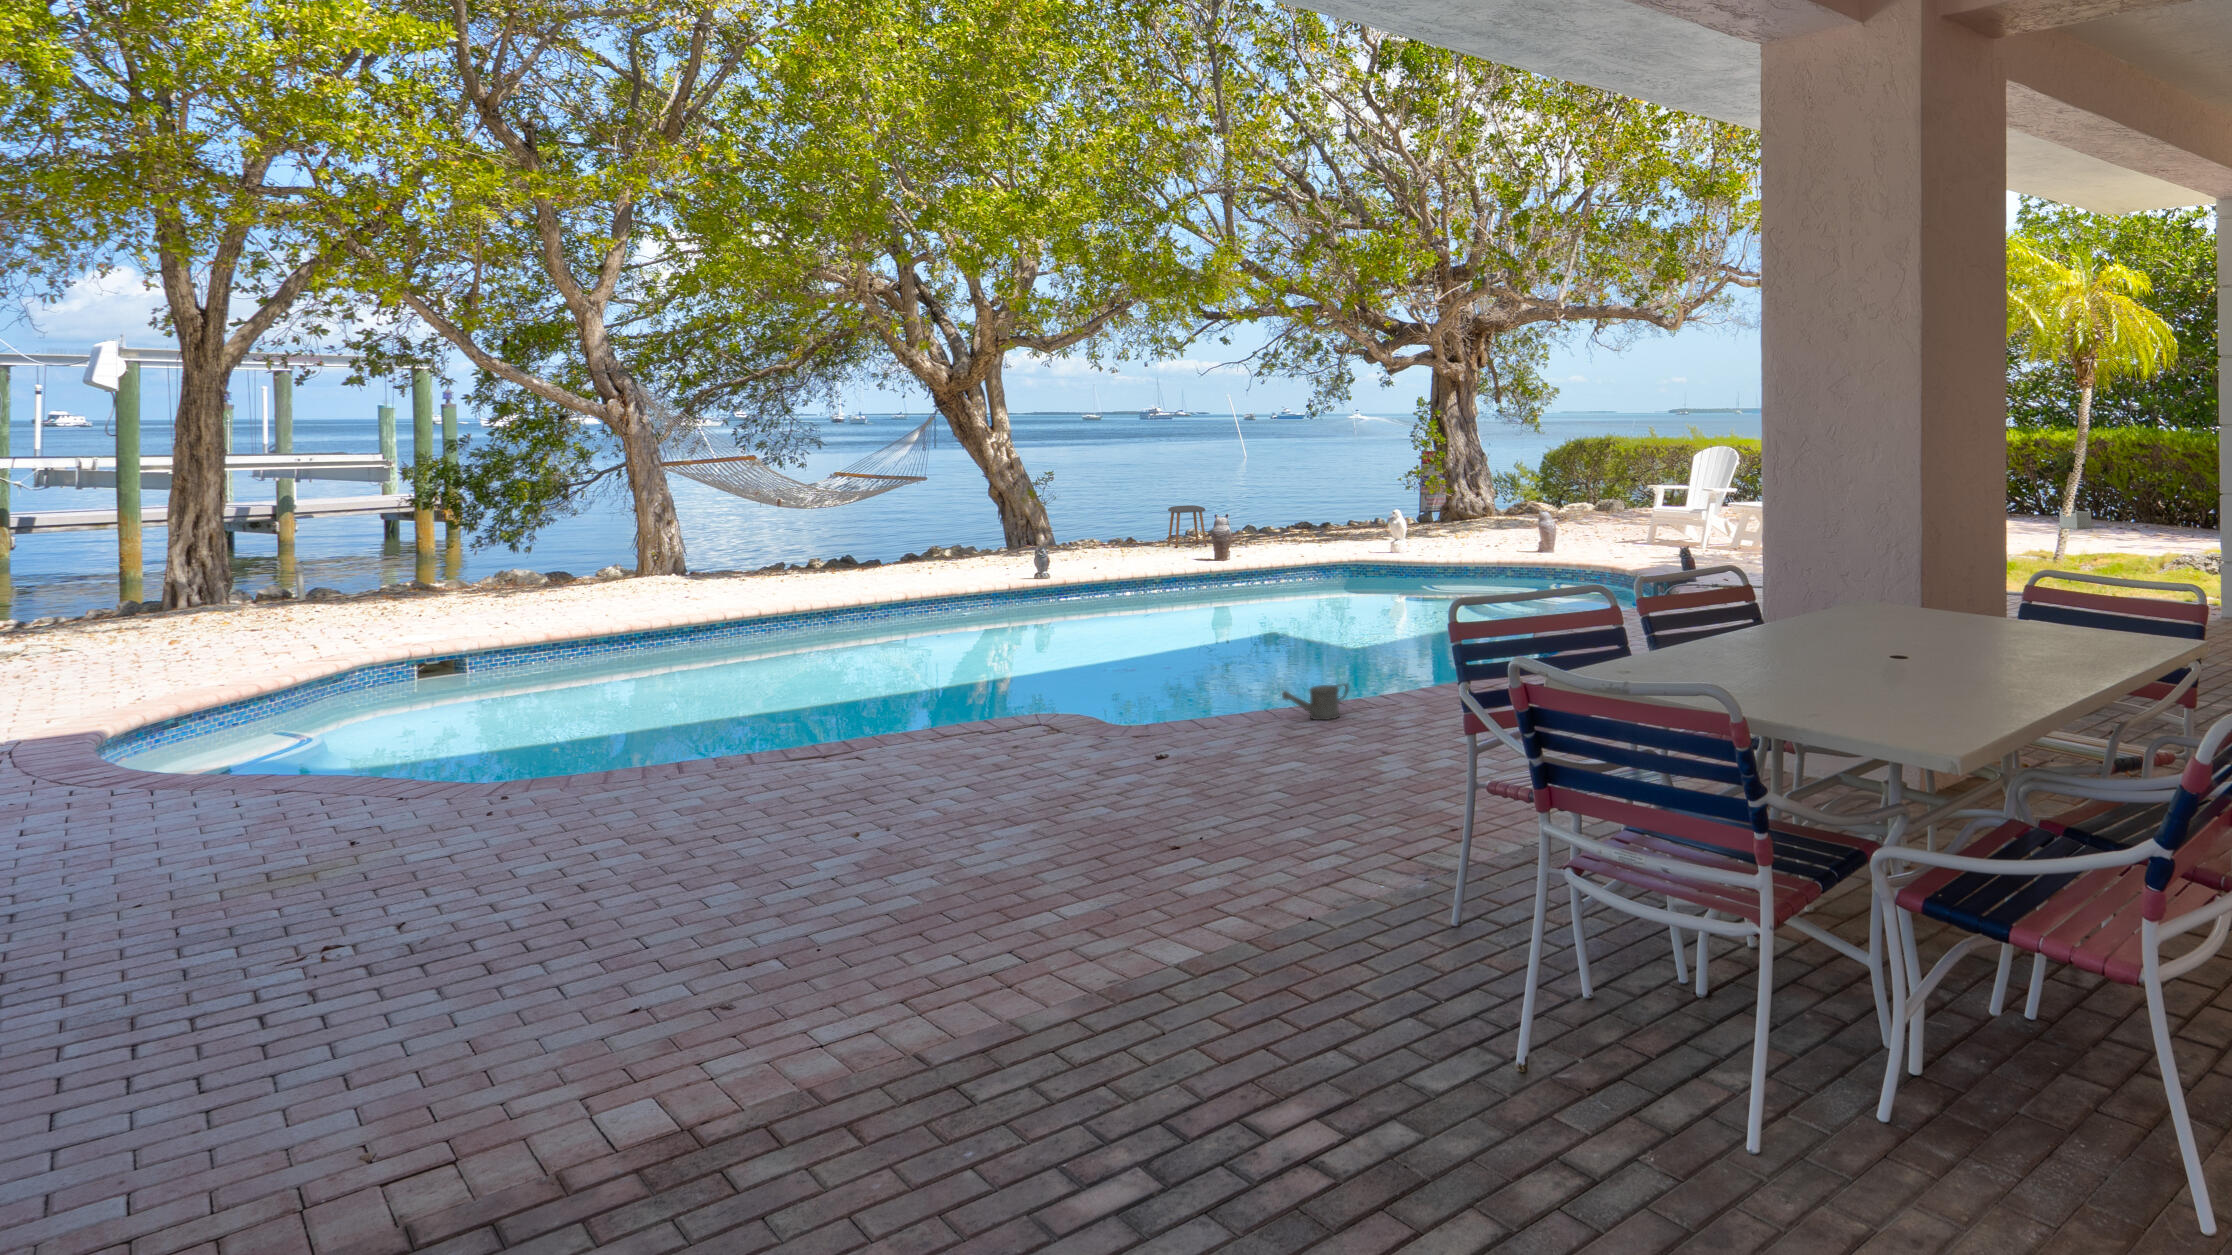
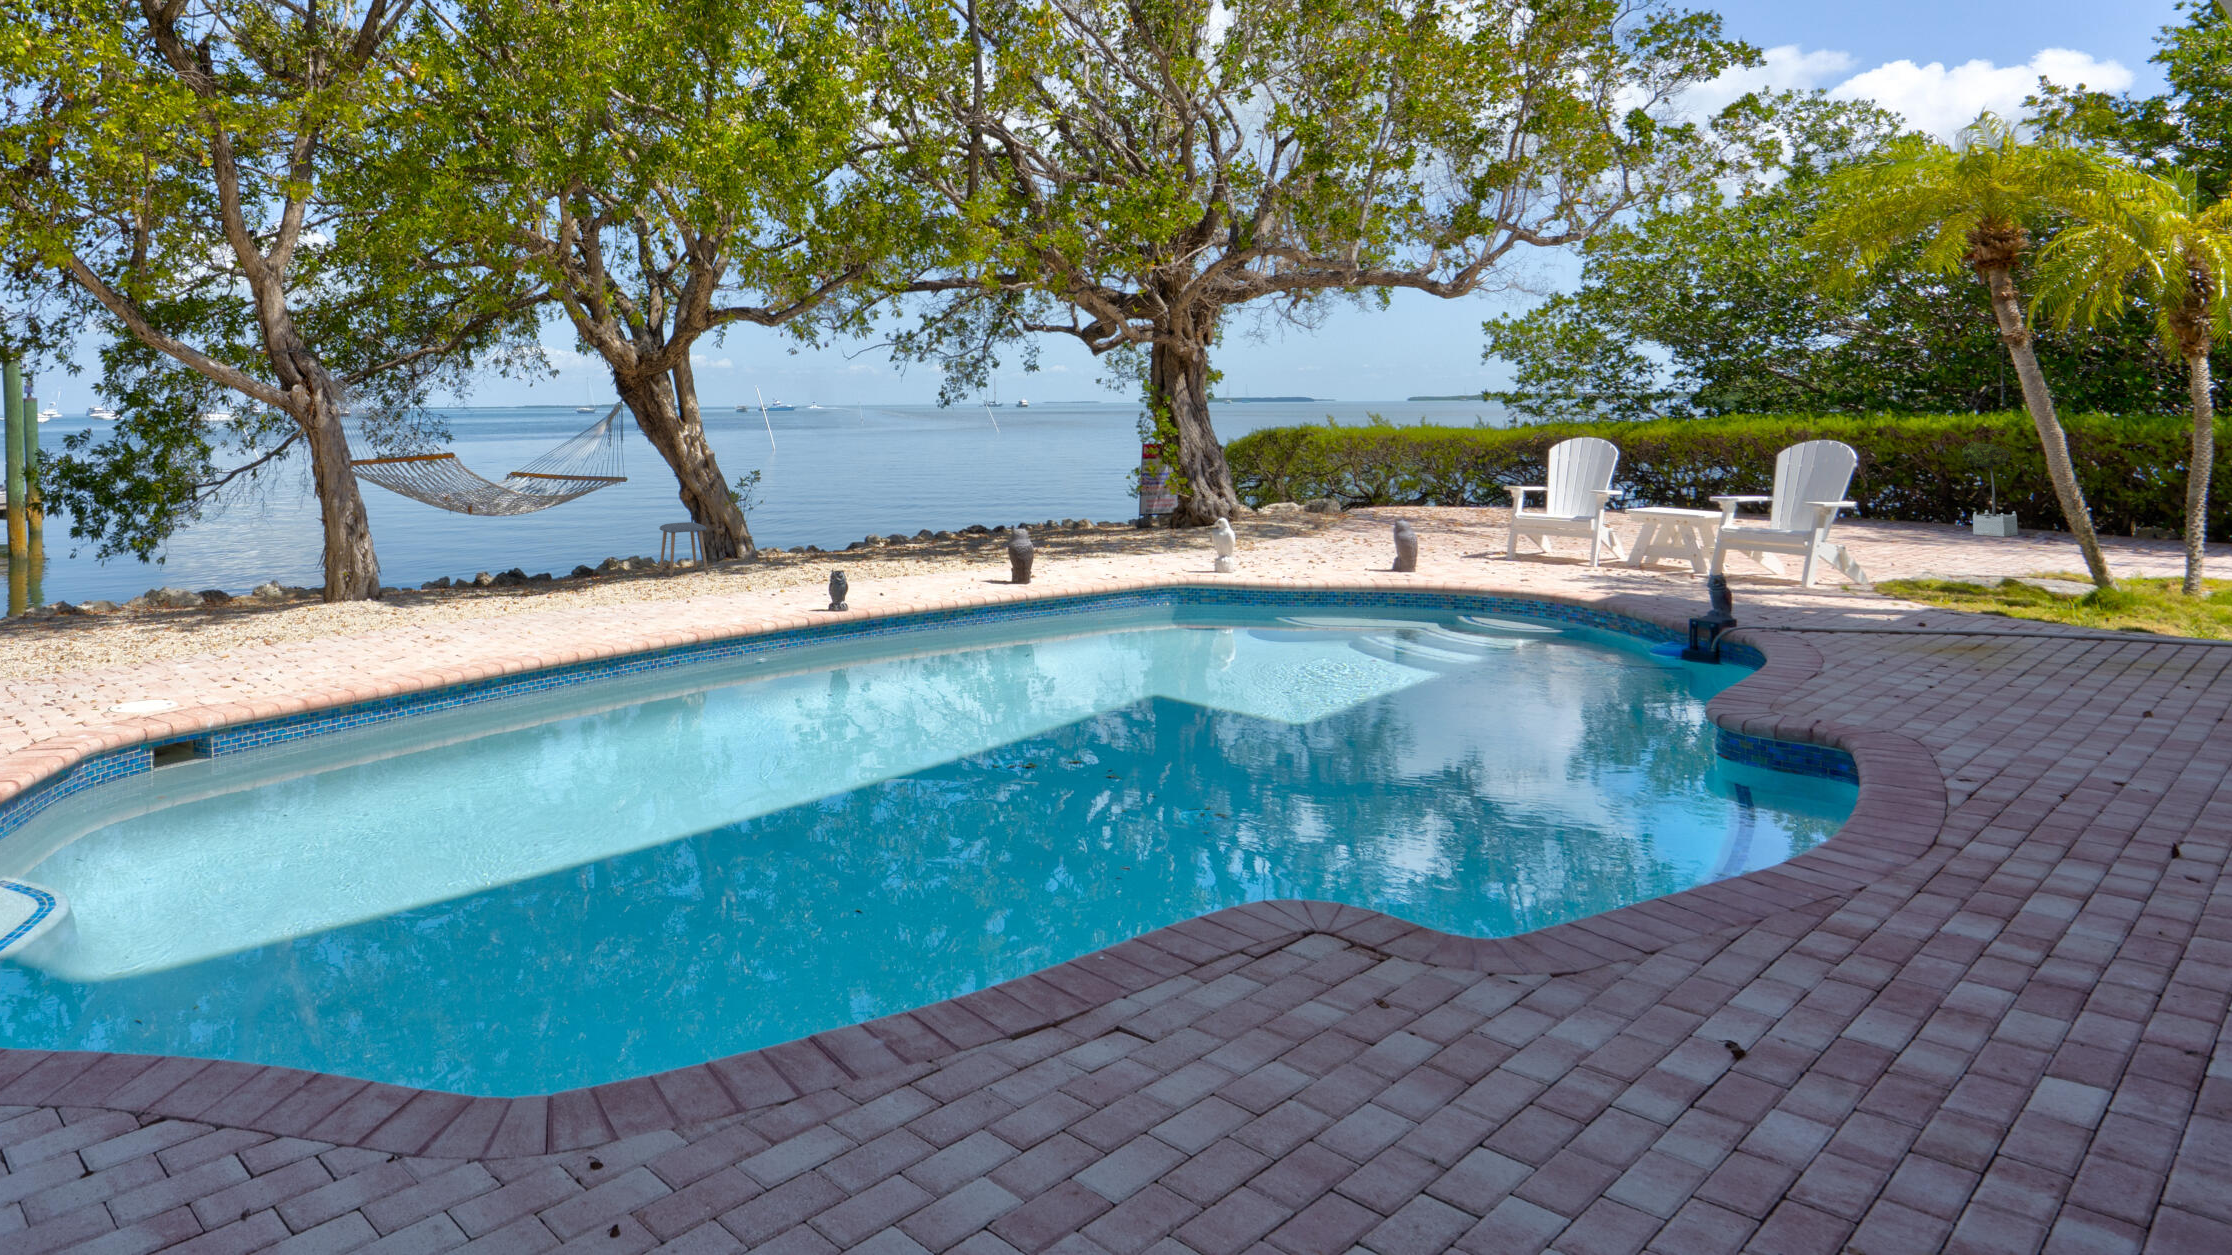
stool: present [1168,505,1207,548] -> present [659,522,708,577]
watering can: present [1282,684,1348,720] -> none [2000,897,2079,981]

